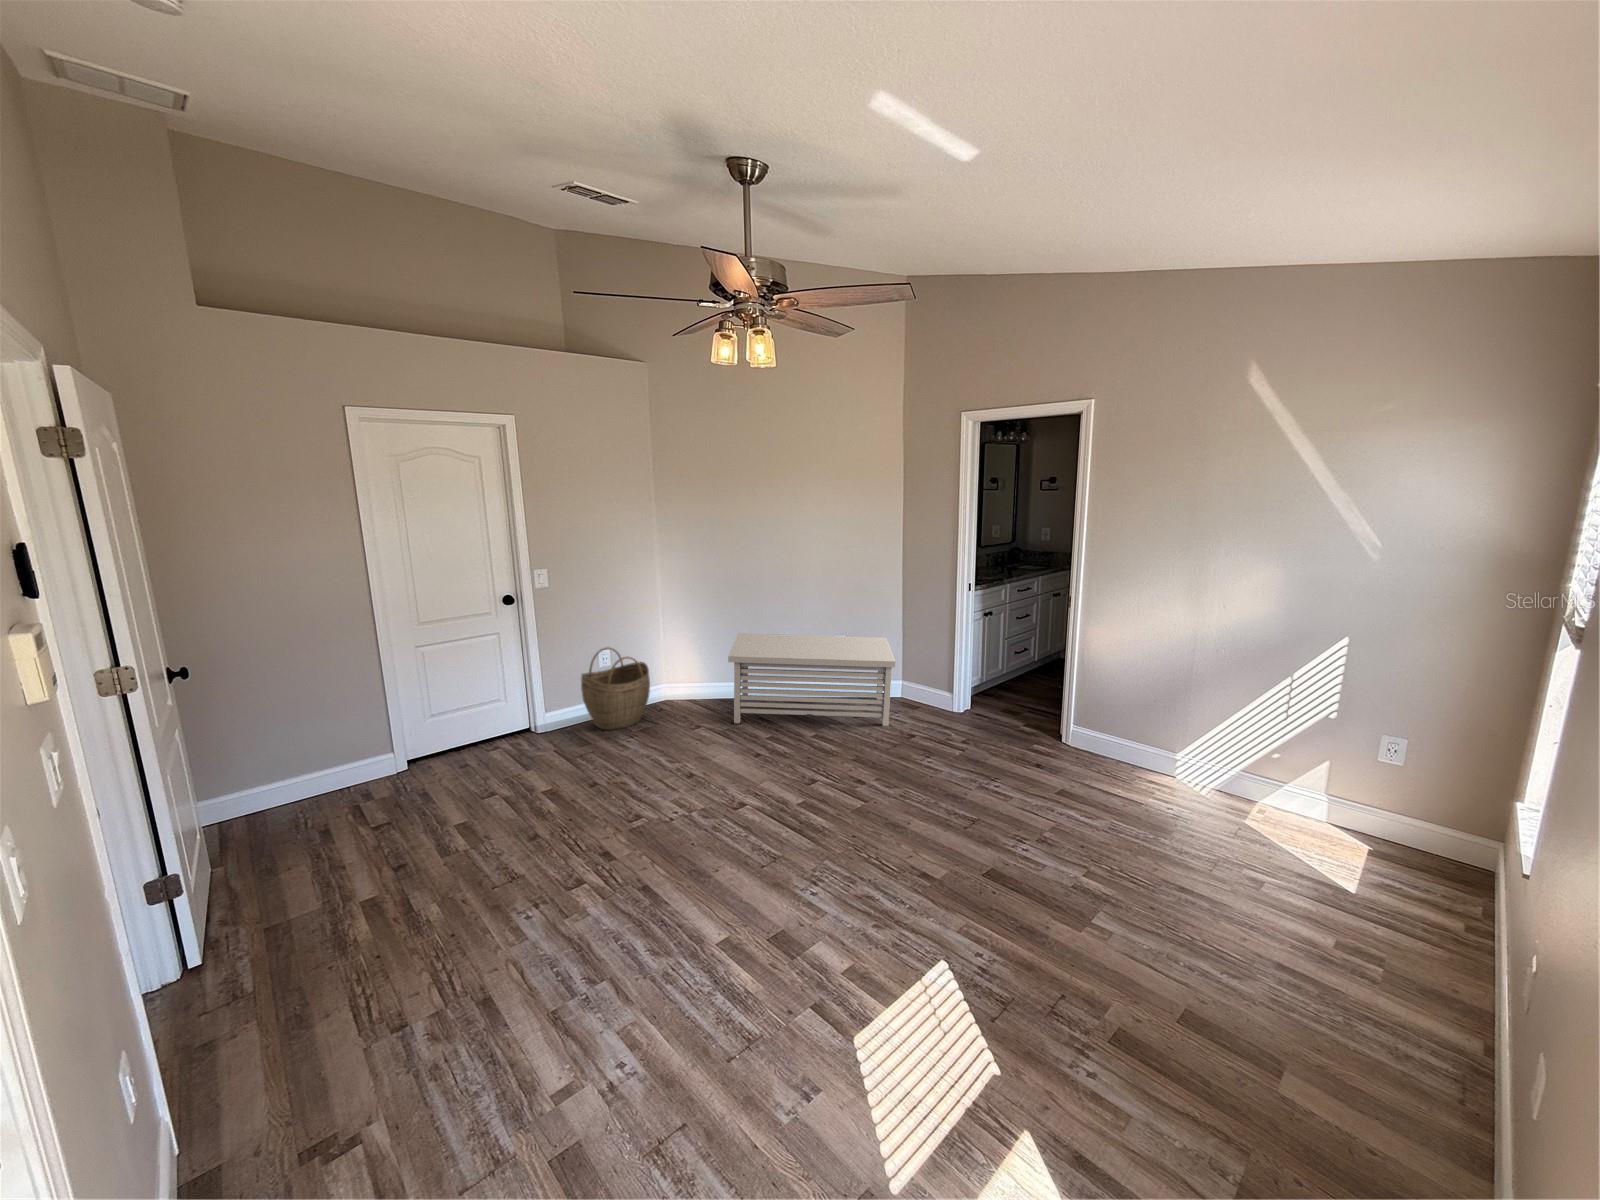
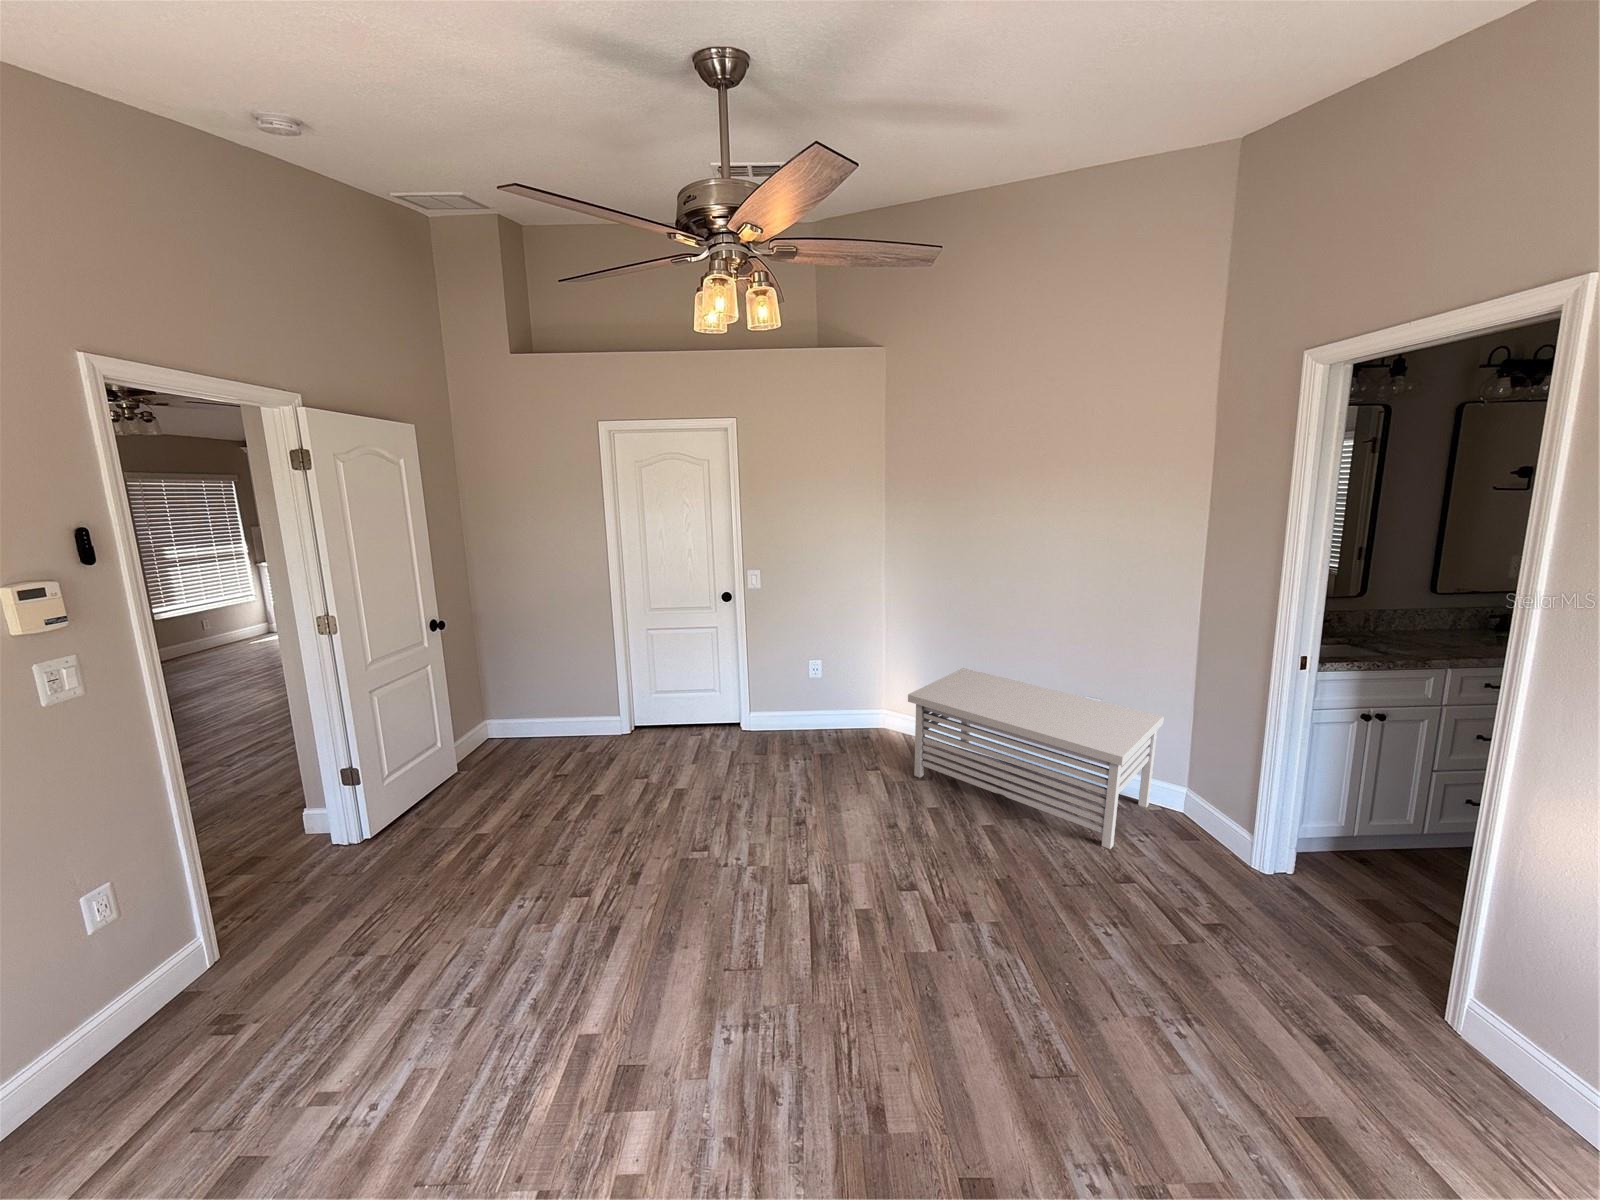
woven basket: present [581,647,650,730] -> none [778,658,848,746]

